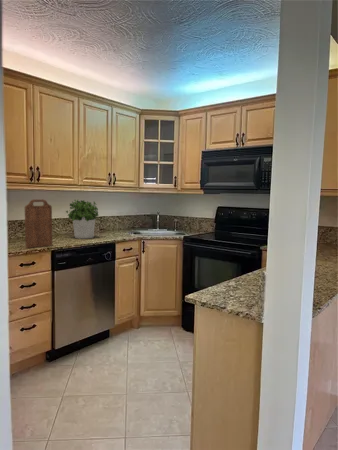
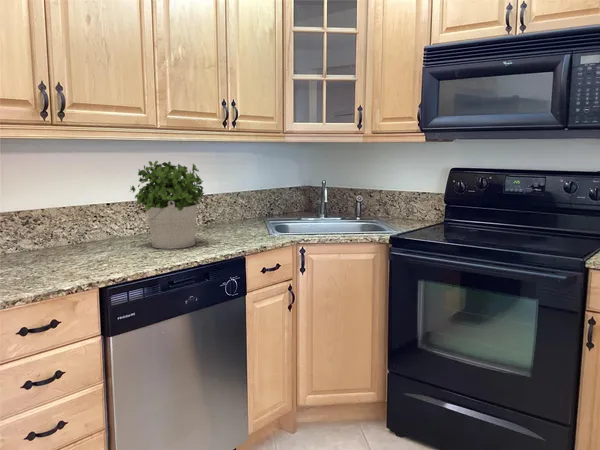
cutting board: present [25,199,52,248] -> none [24,163,101,287]

